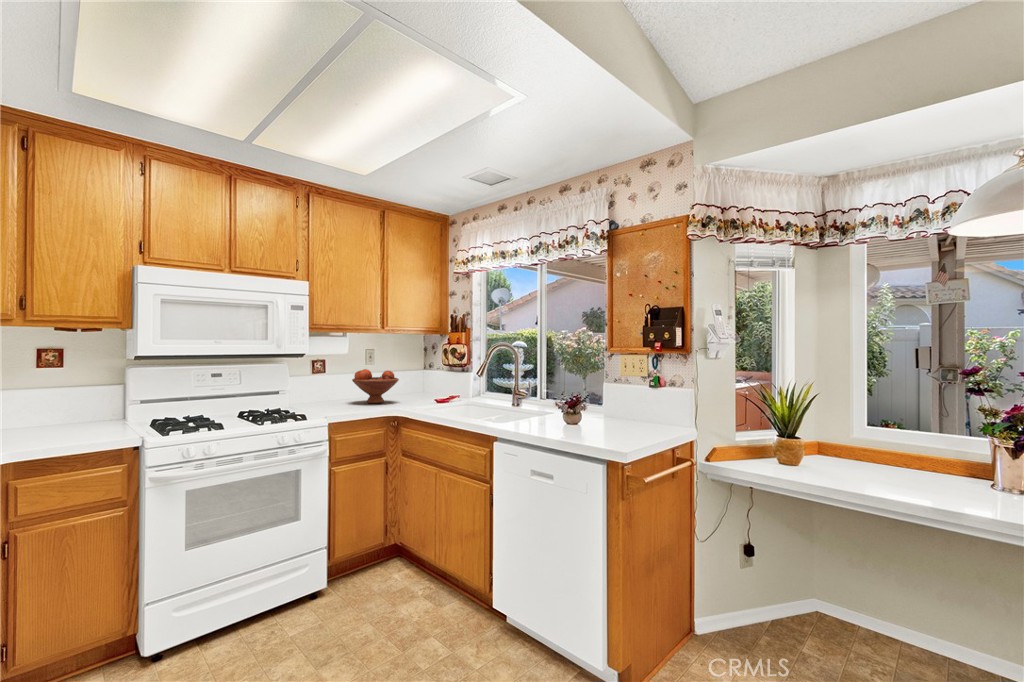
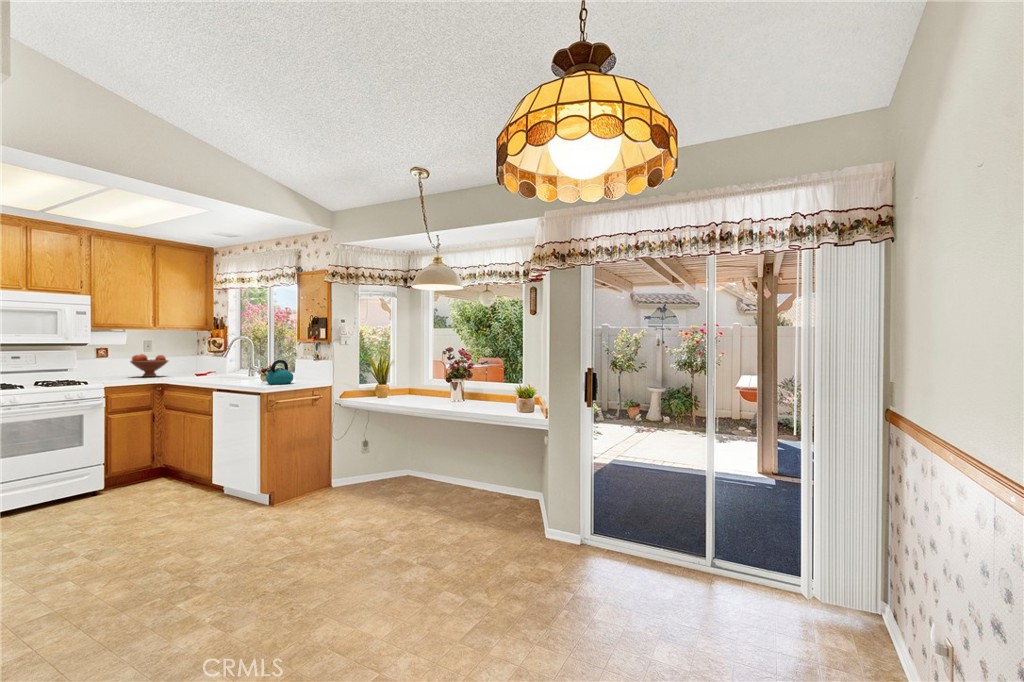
kettle: none [587,387,635,435] -> present [266,360,293,384]

